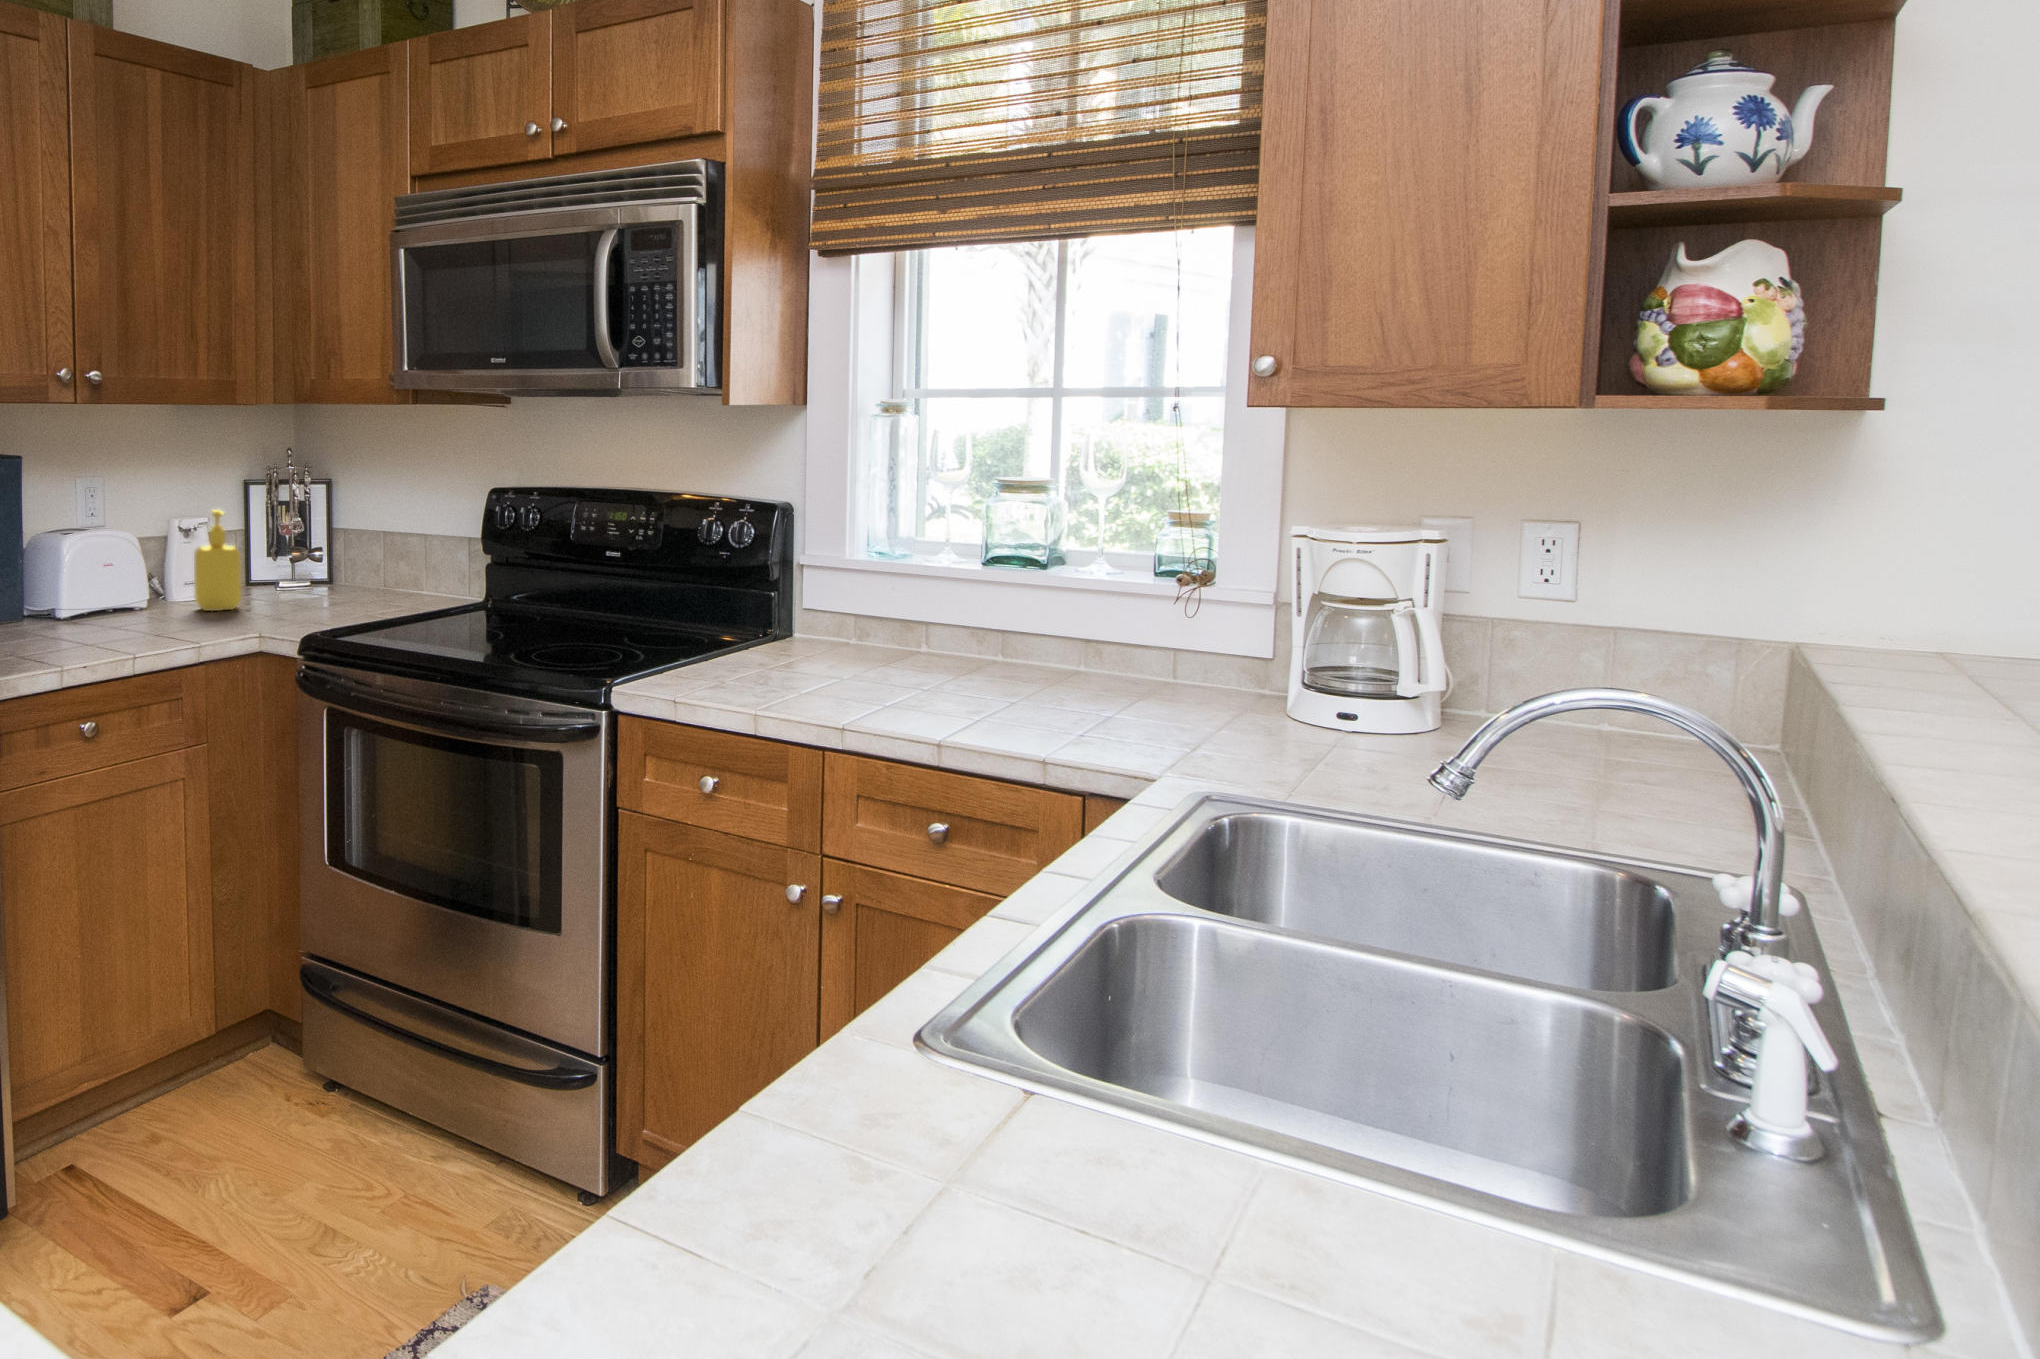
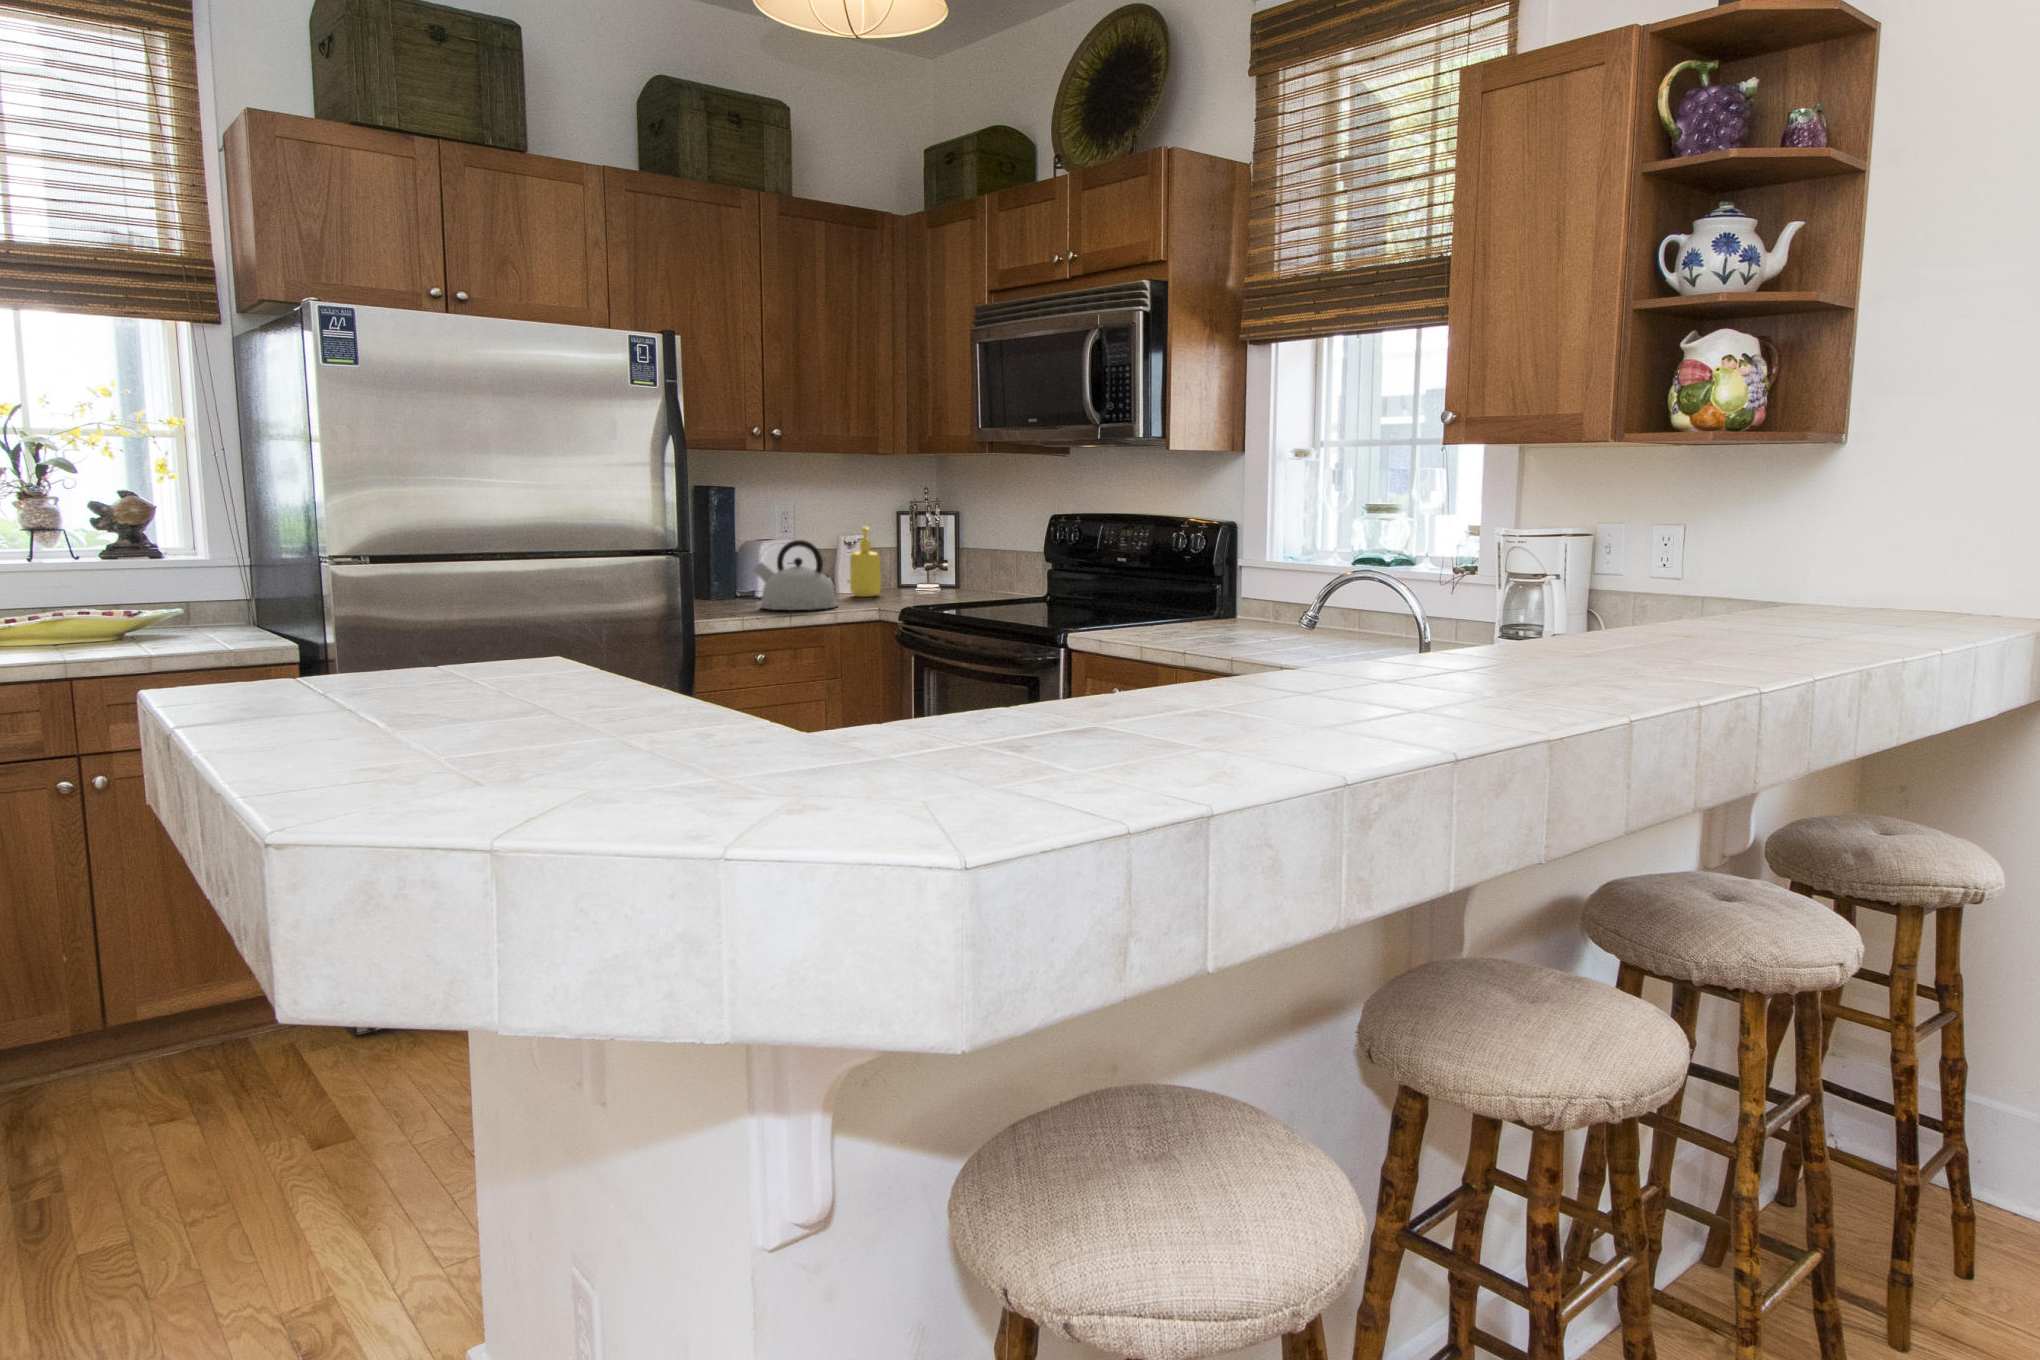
kettle: none [59,537,191,646] -> present [753,540,838,610]

